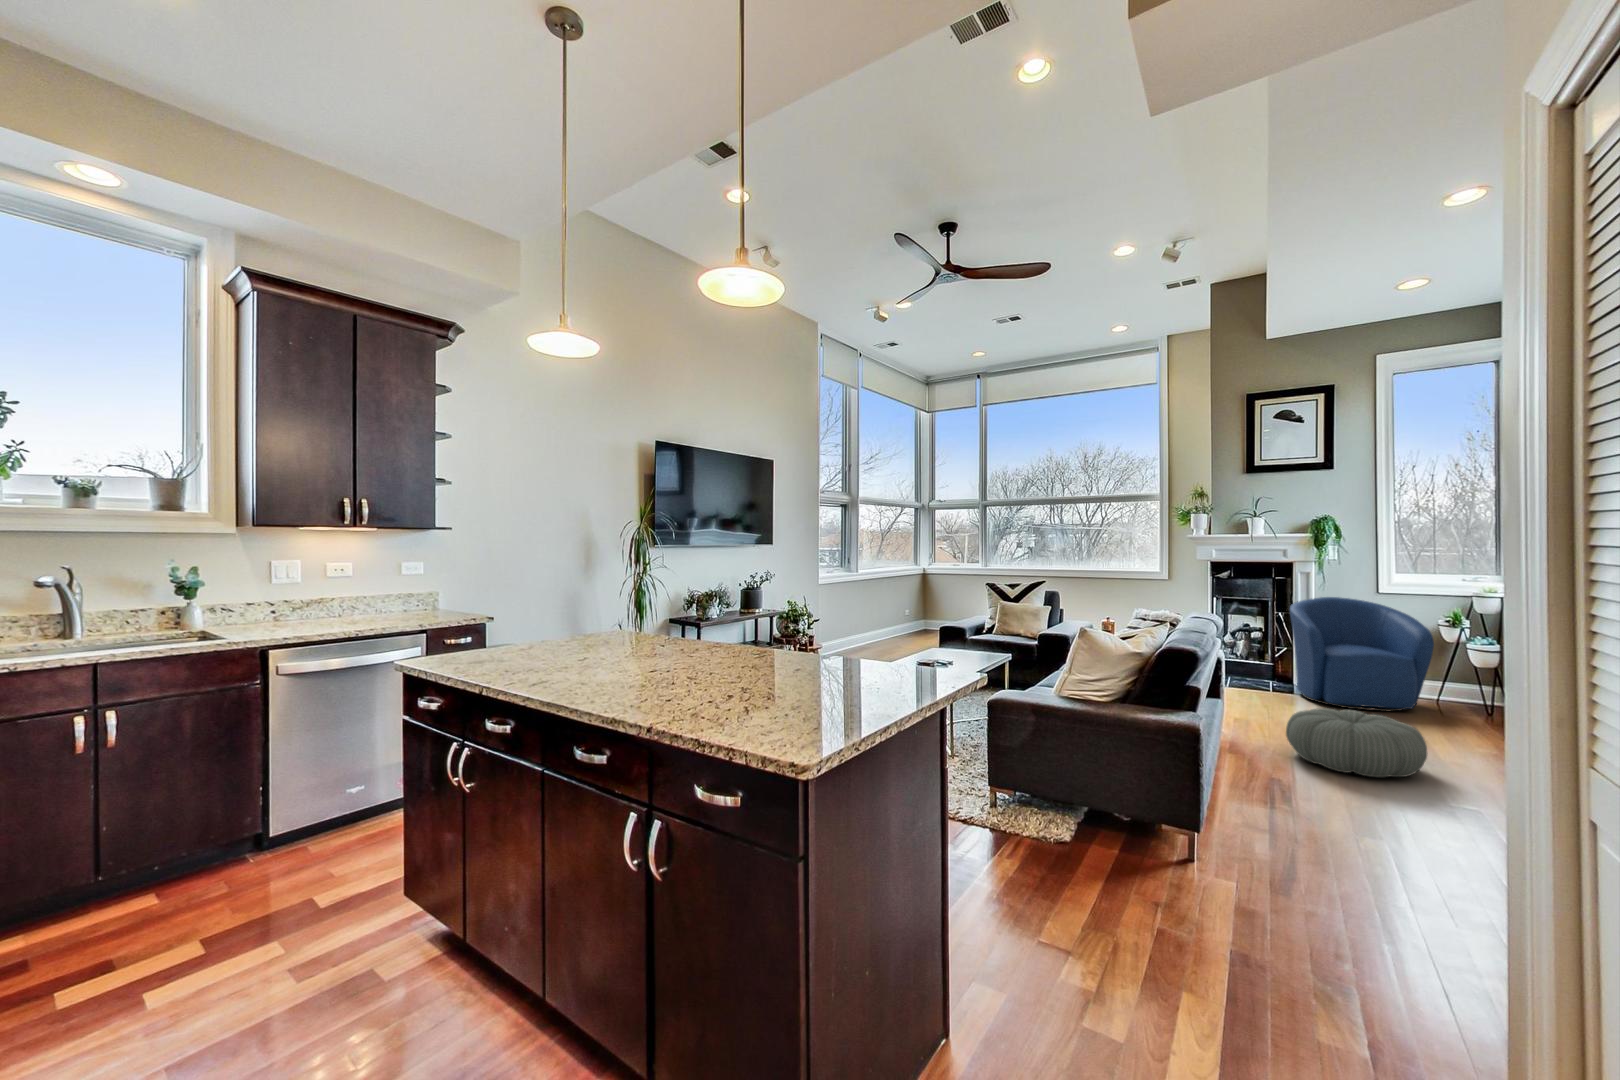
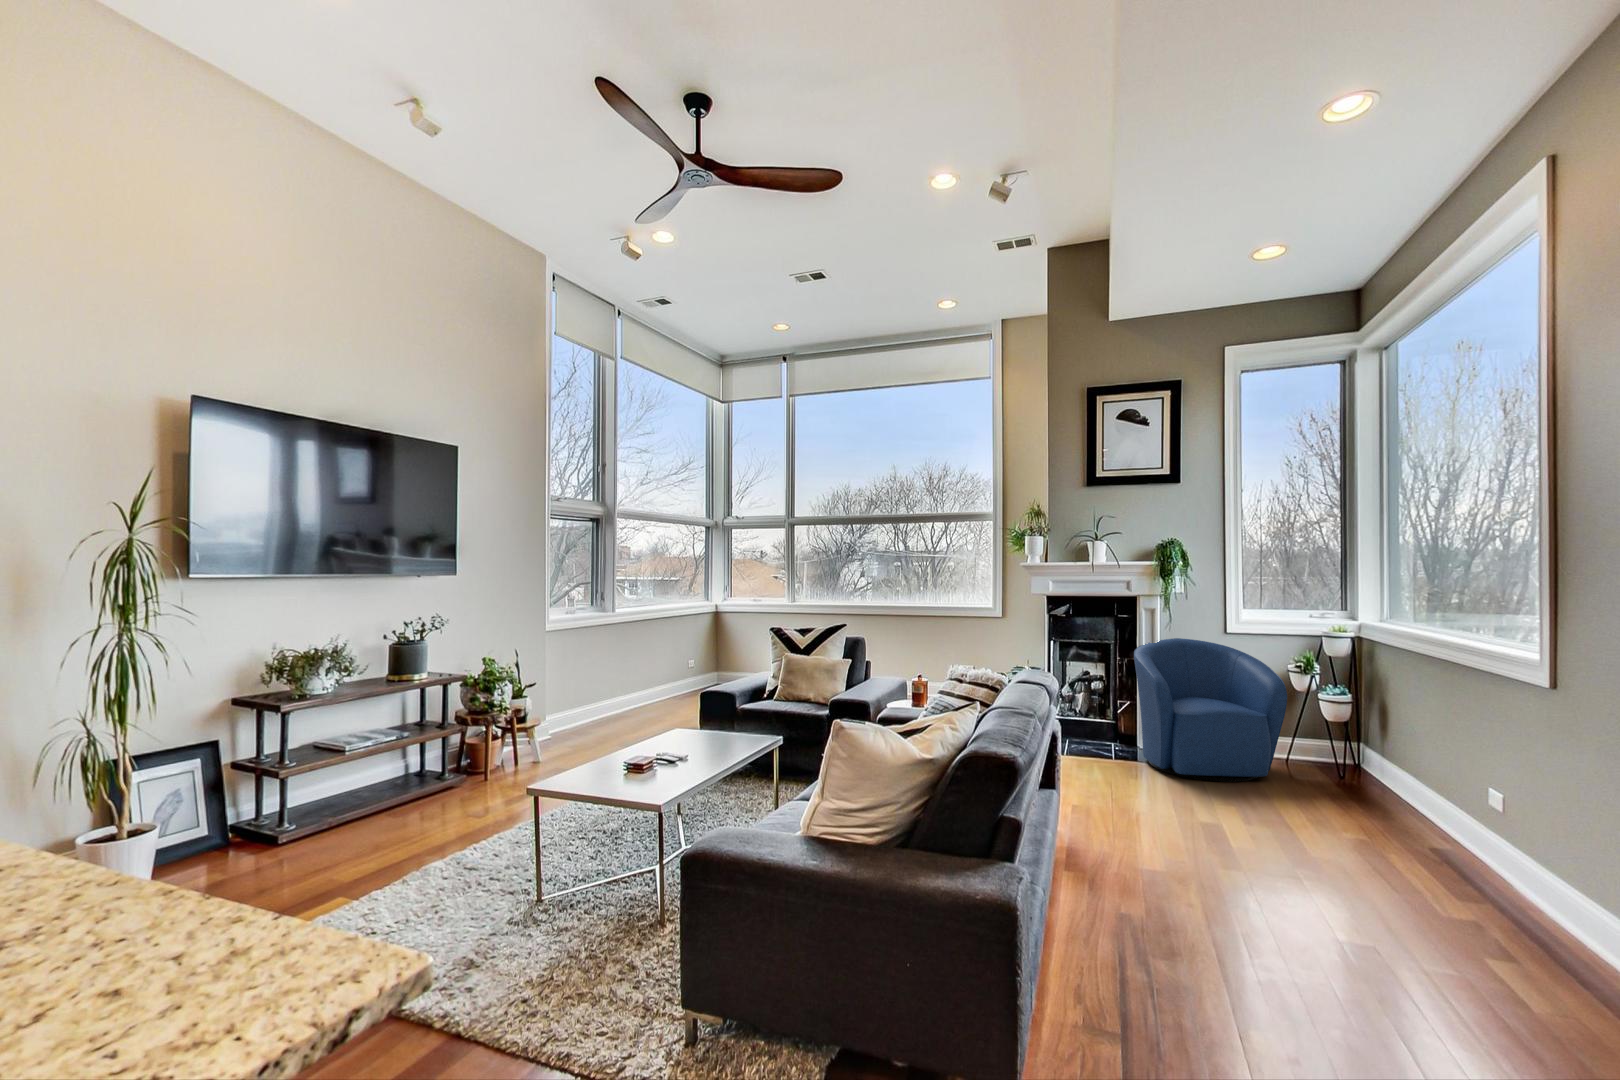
pouf: present [1286,708,1428,777] -> none [1132,795,1296,895]

